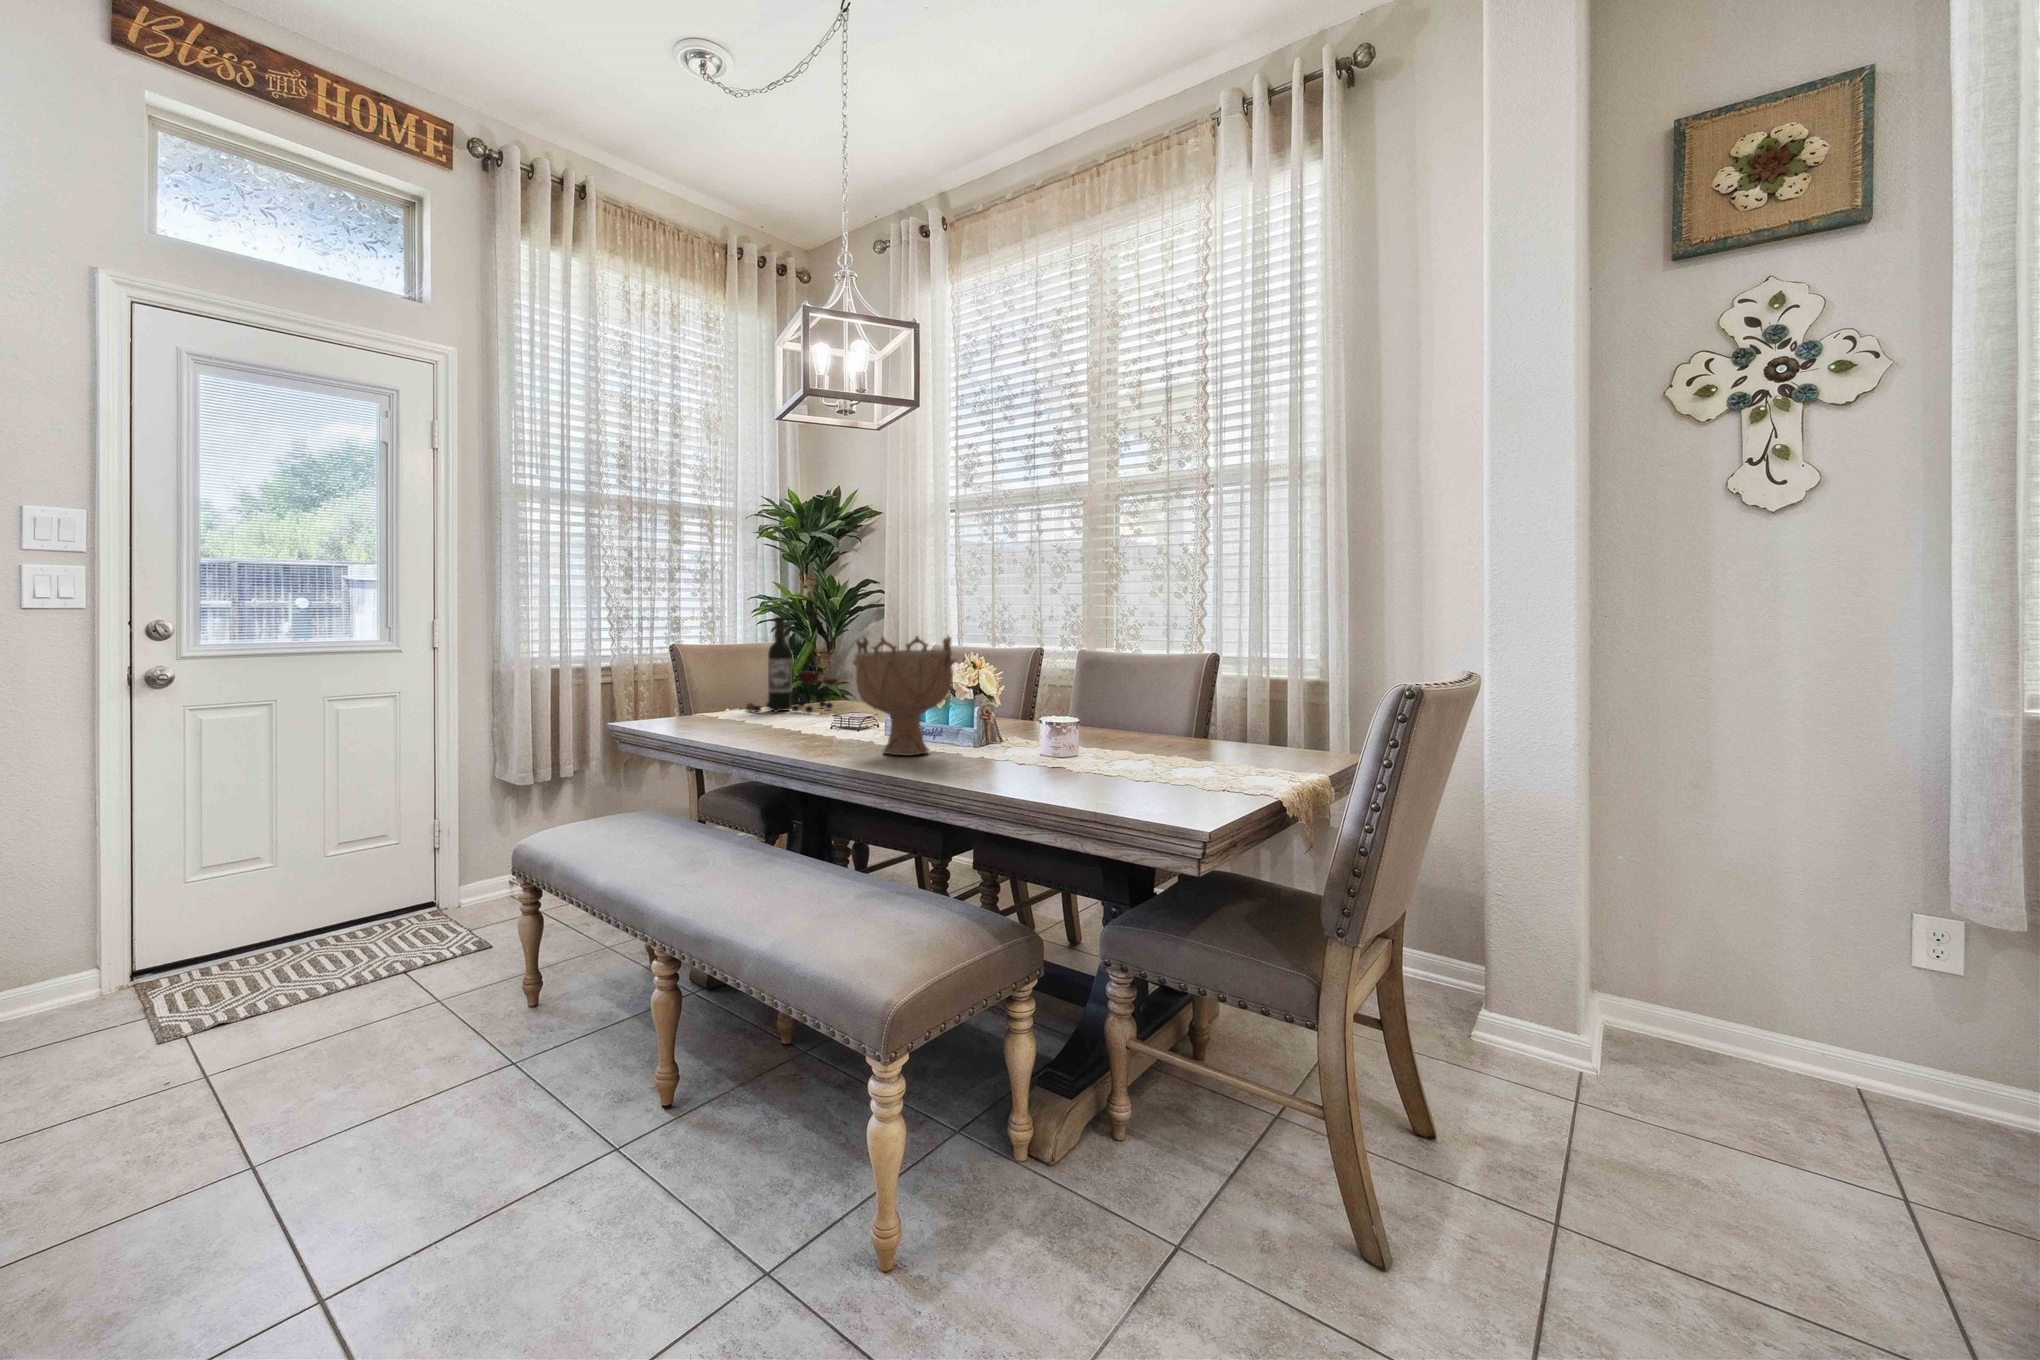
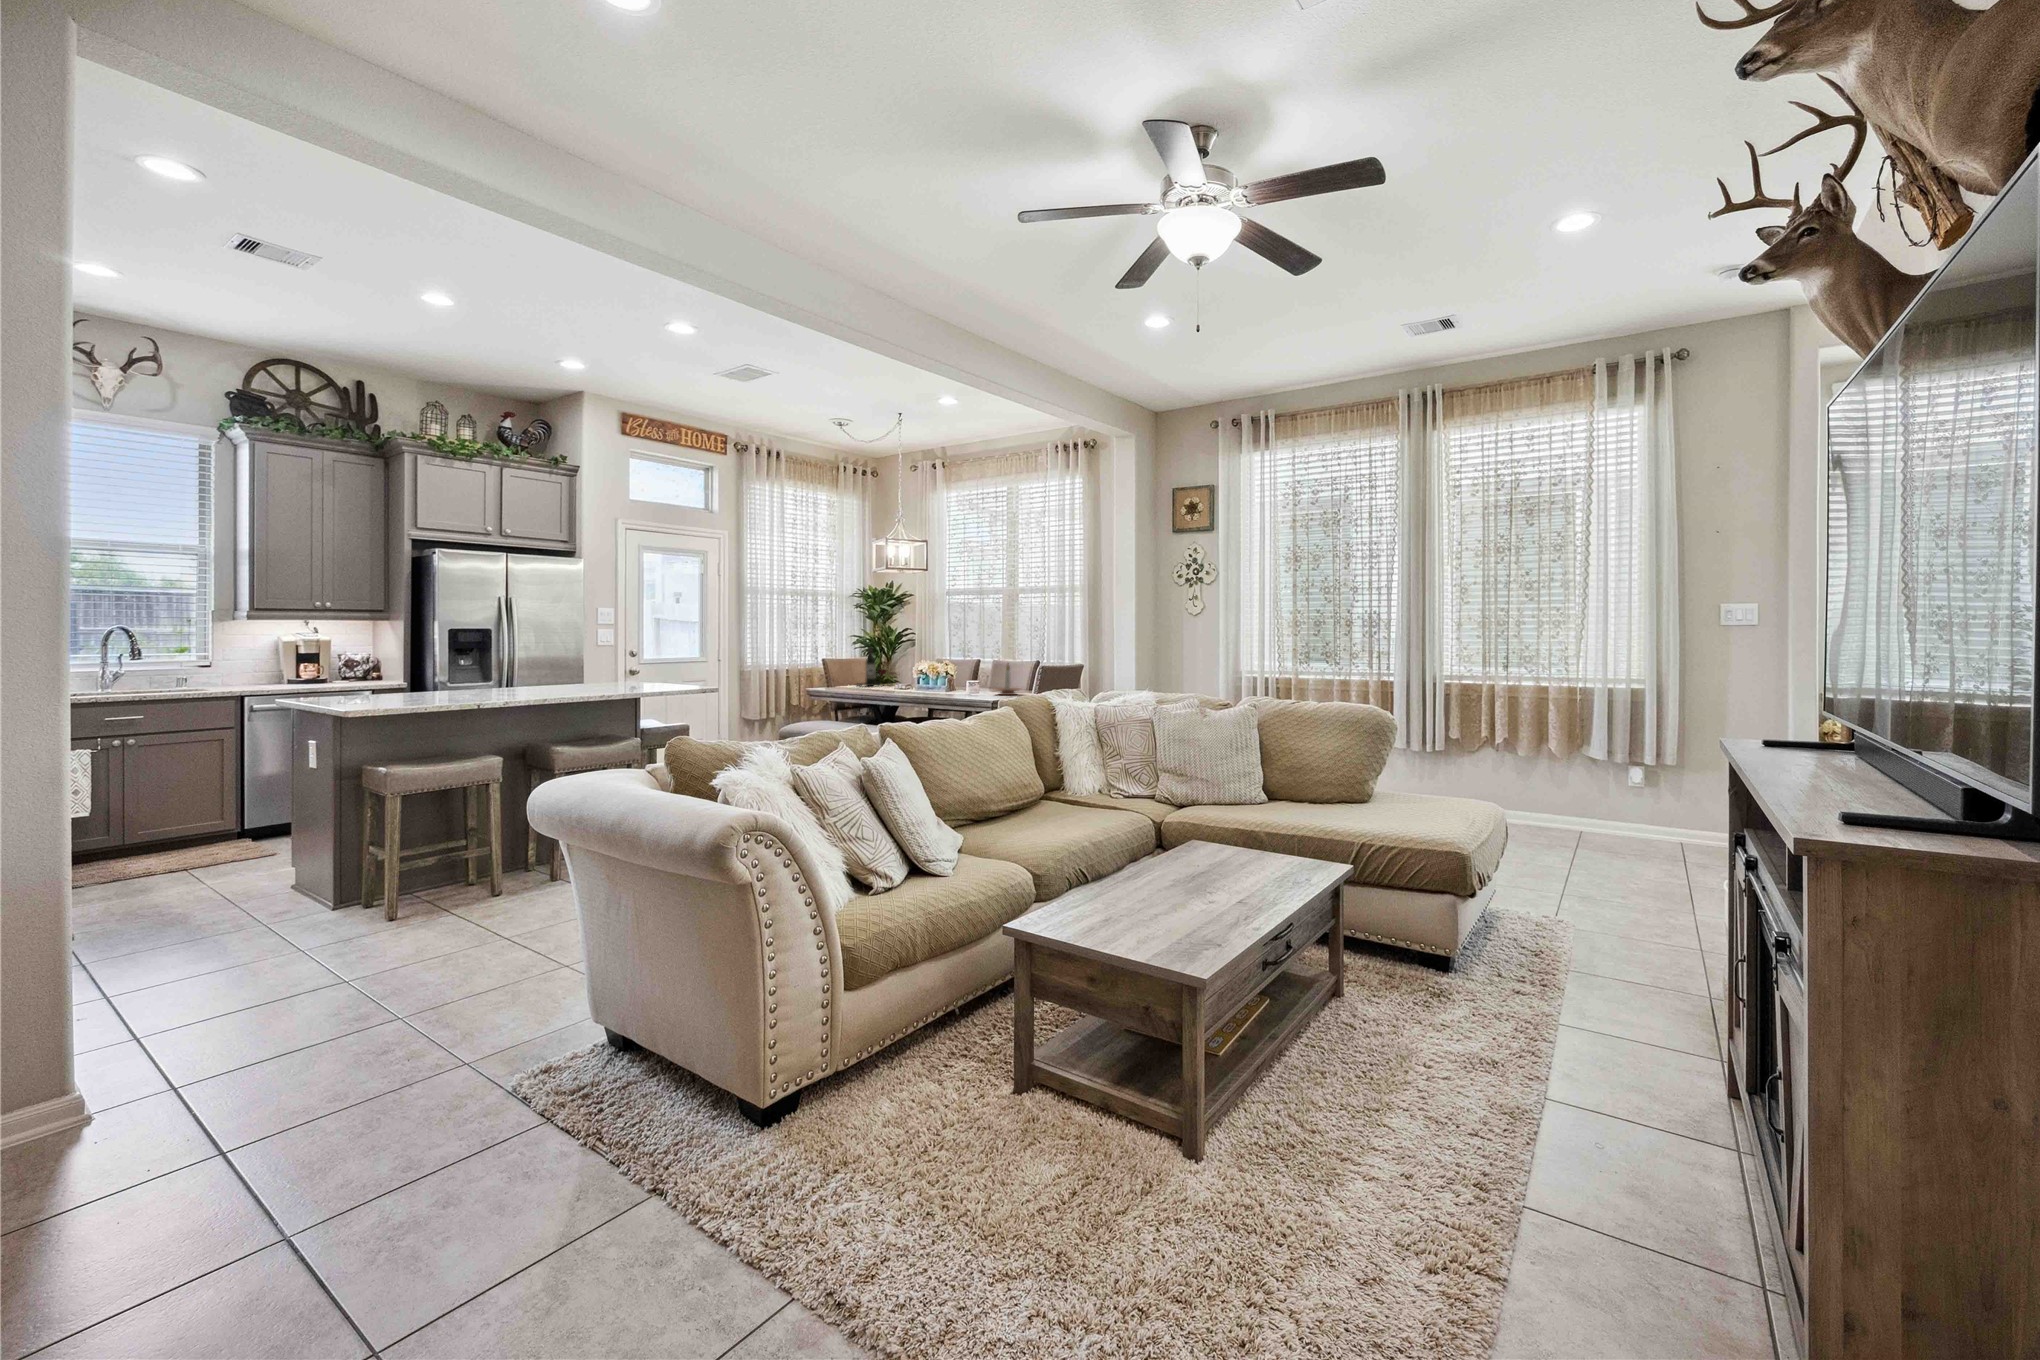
decorative bowl: present [853,636,957,755] -> none [904,654,938,693]
candle holder: none [1134,660,1236,771] -> present [996,663,1020,695]

